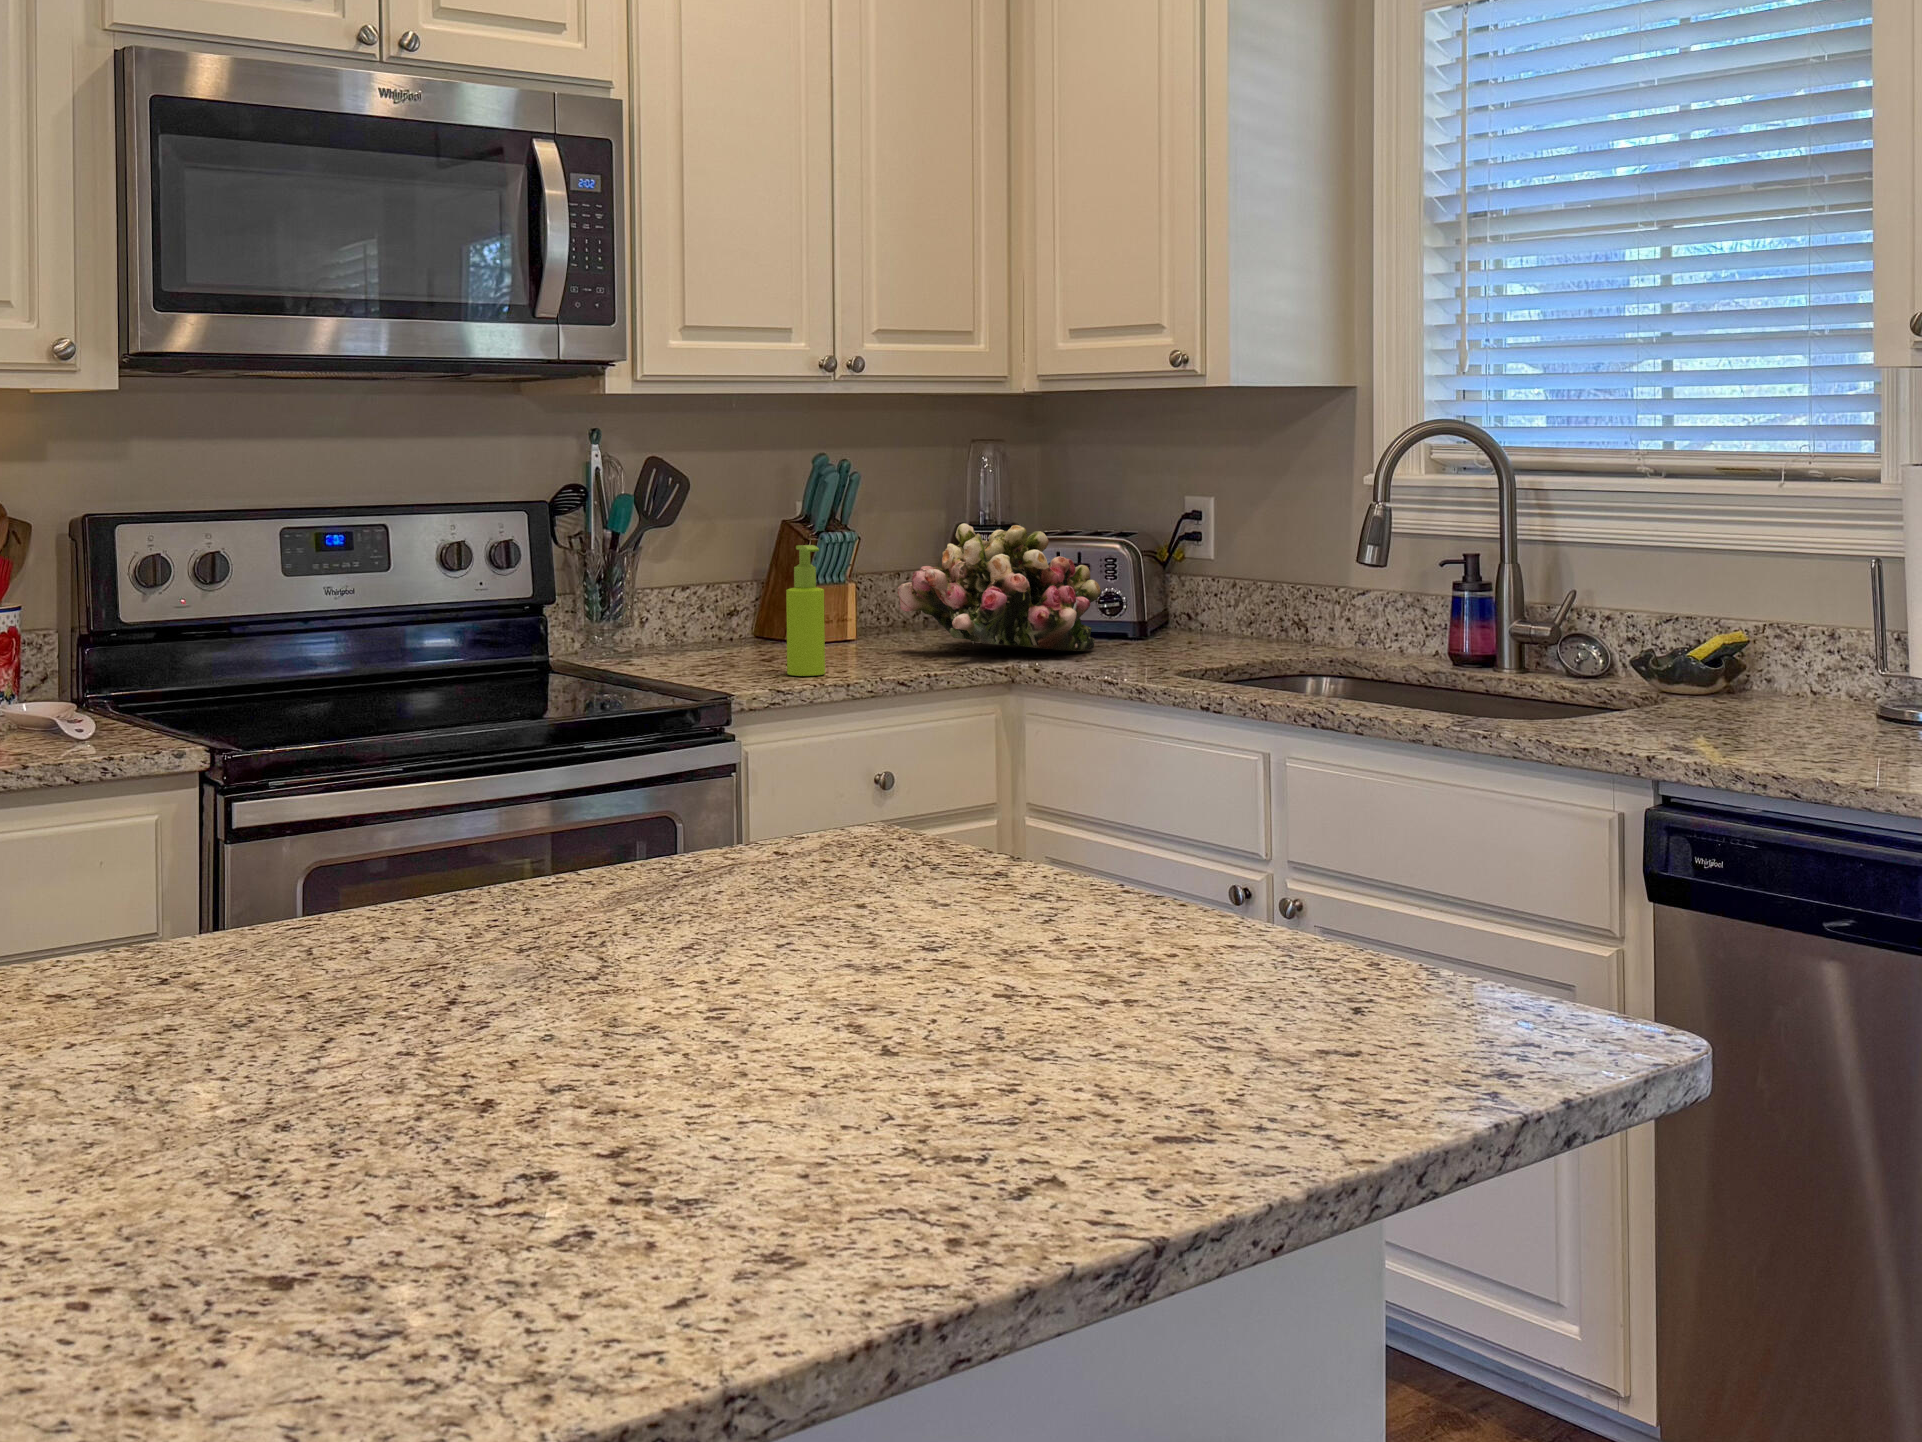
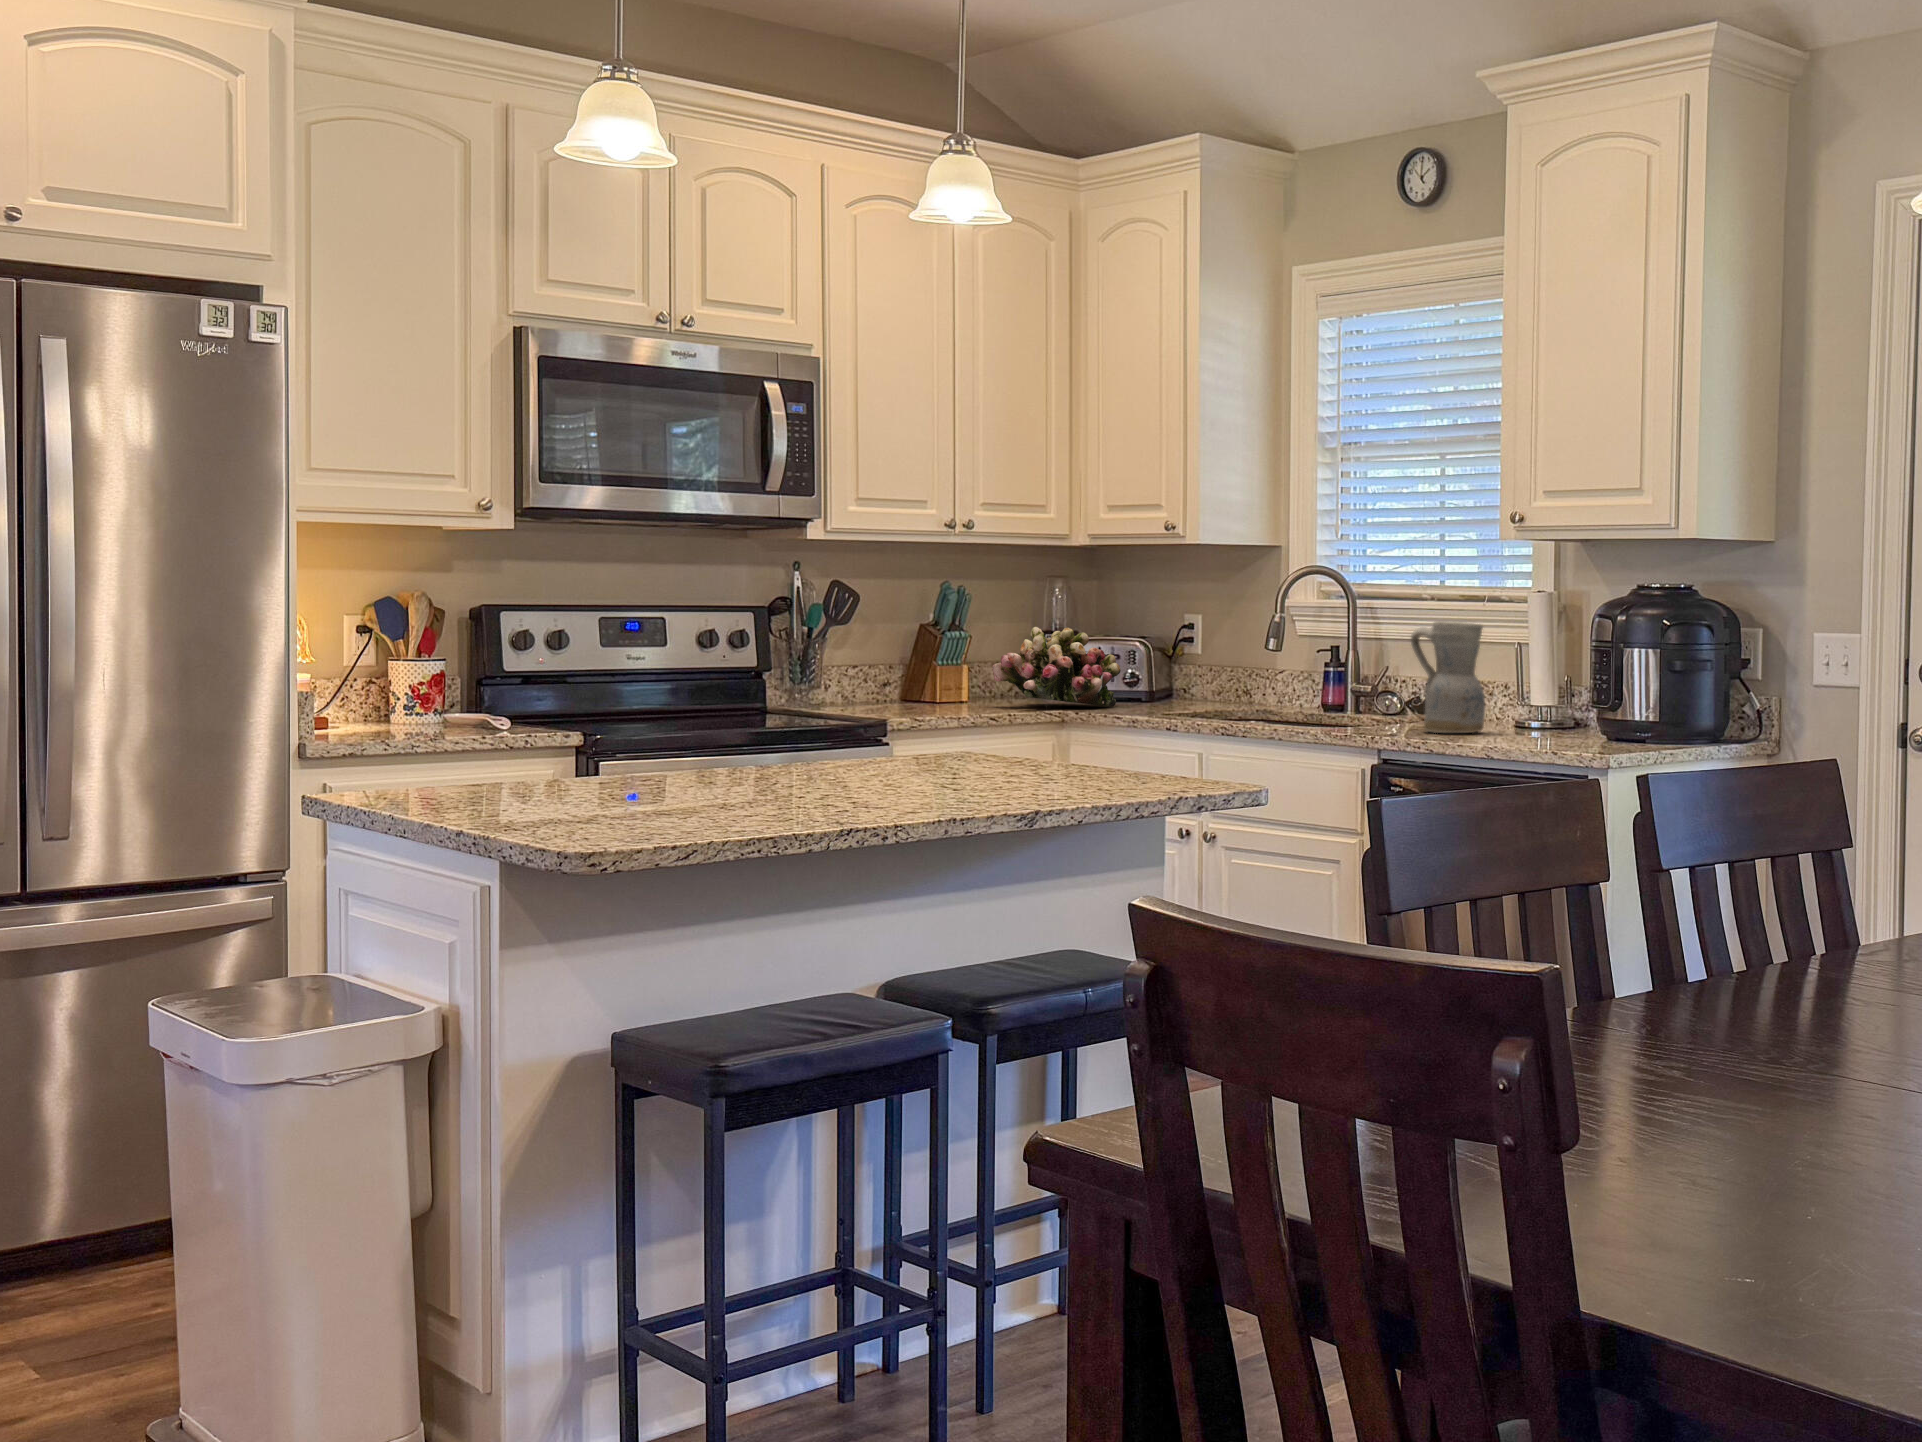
ceramic pitcher: none [1713,530,1874,749] -> present [1411,621,1485,733]
soap dispenser: present [786,545,825,676] -> none [919,634,943,713]

